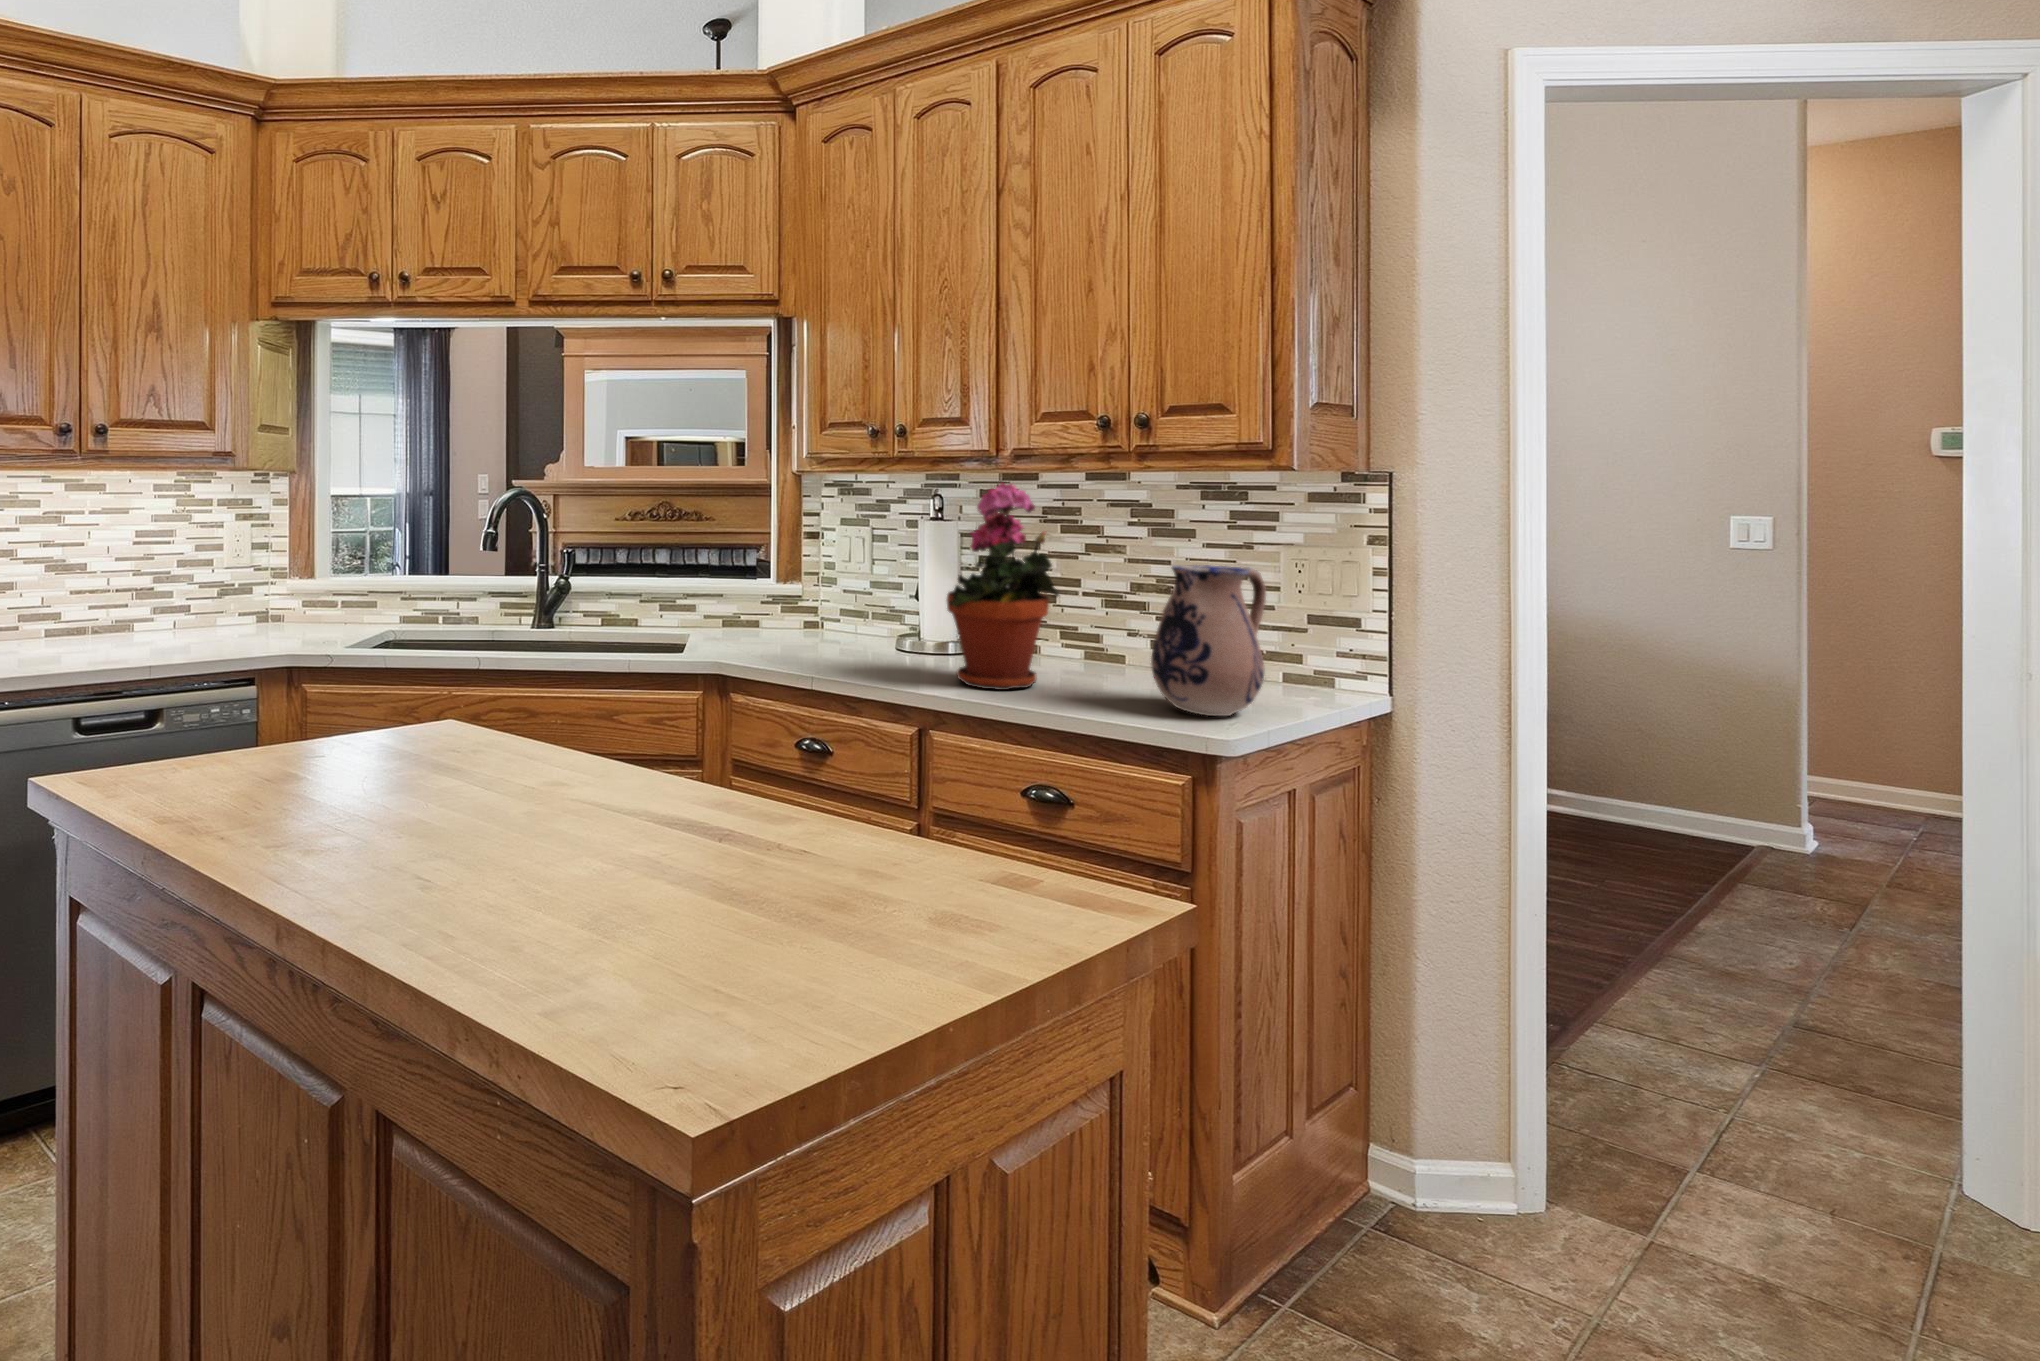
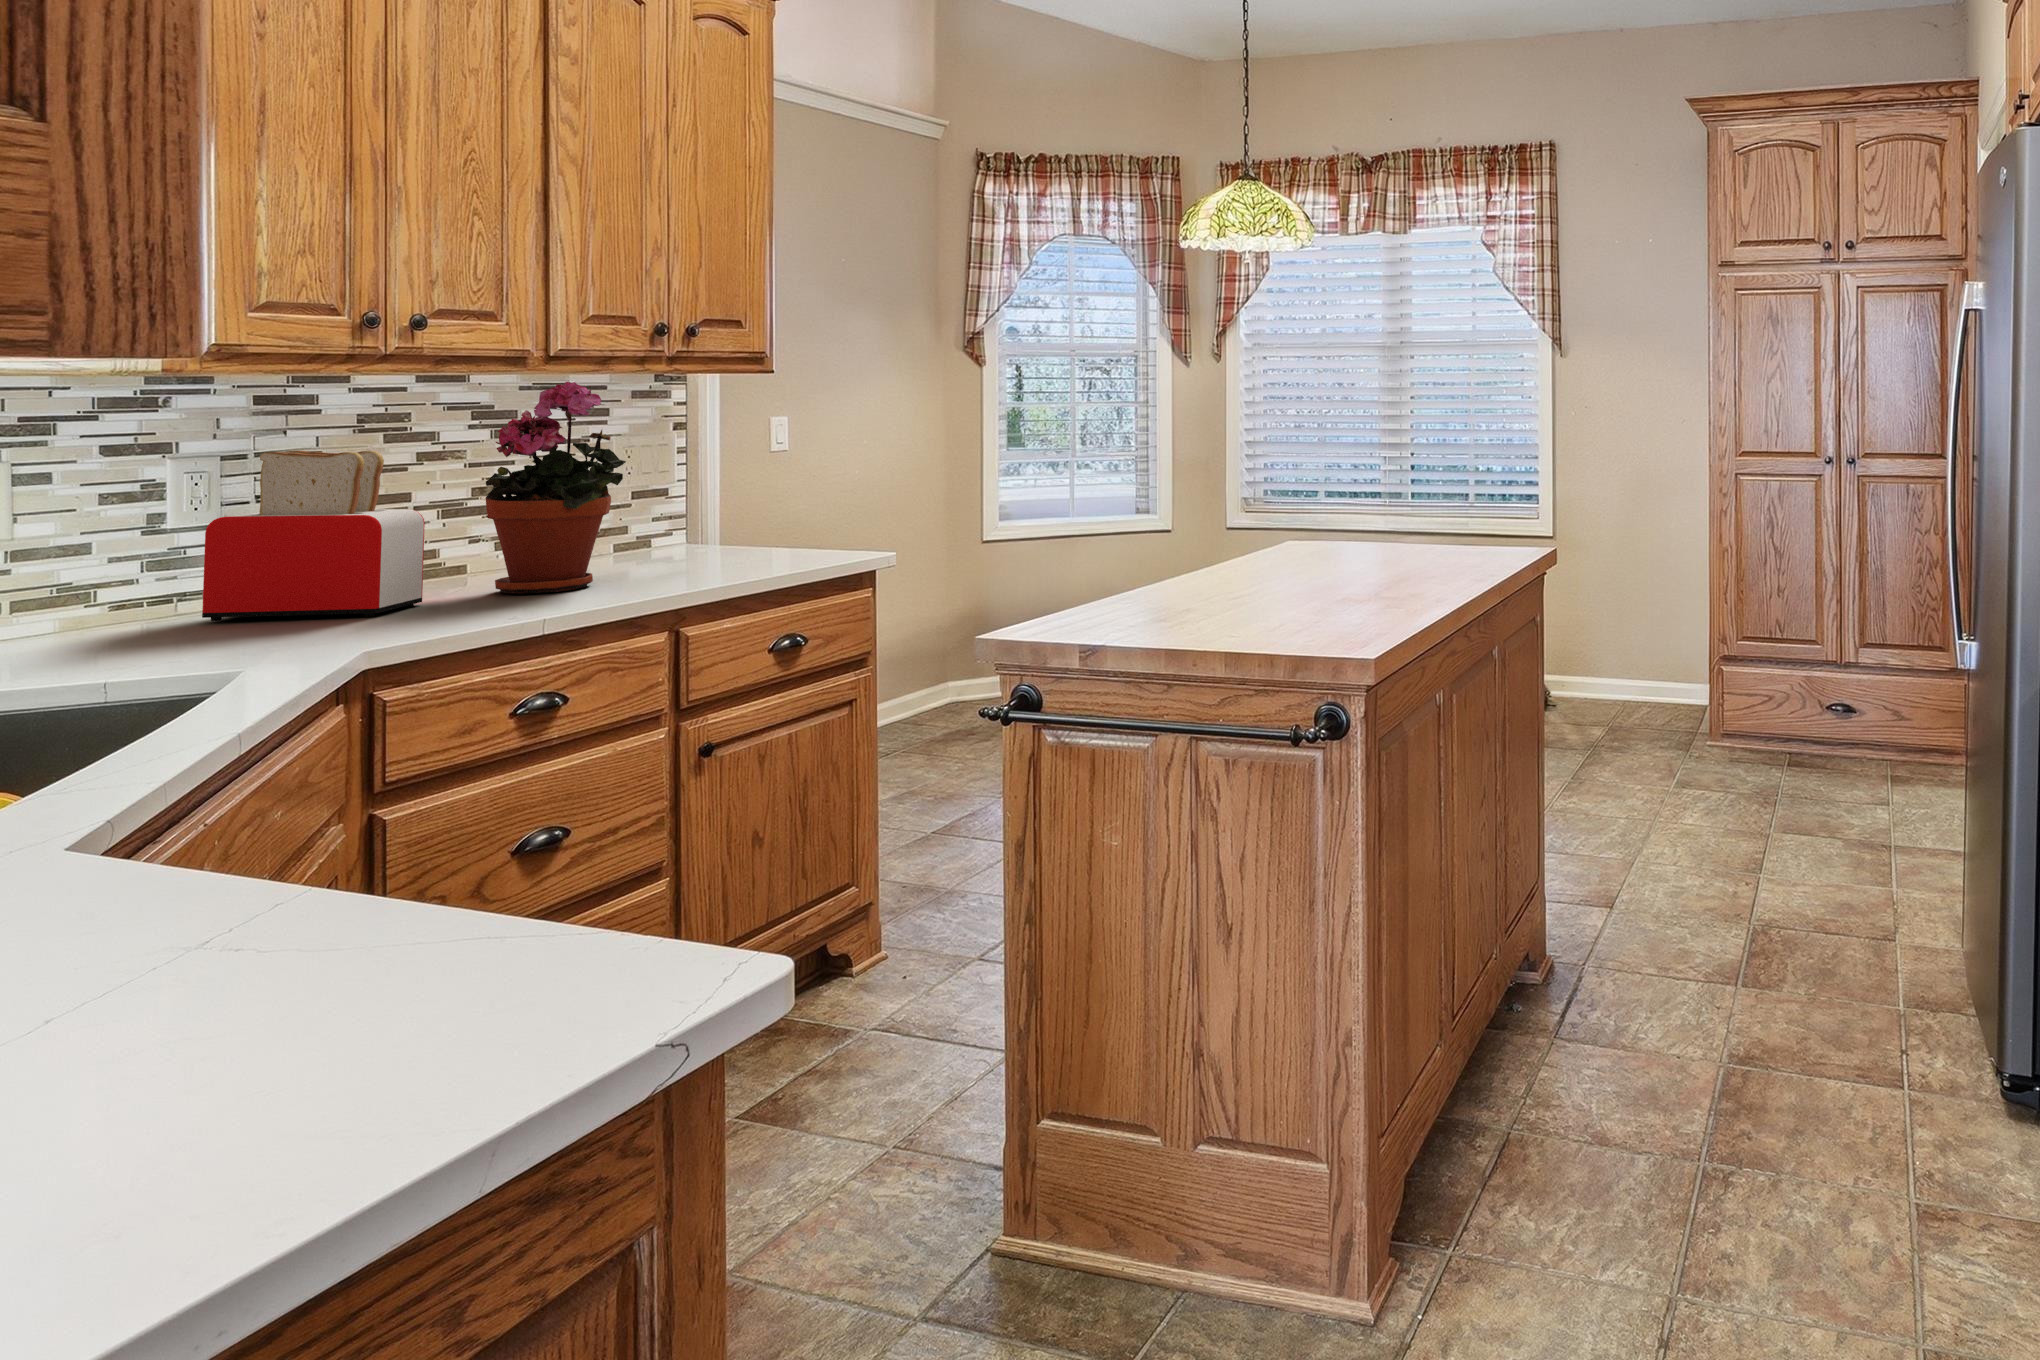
toaster: none [867,532,937,667] -> present [202,451,425,621]
ceramic pitcher: present [1151,565,1266,716] -> none [656,448,749,563]

